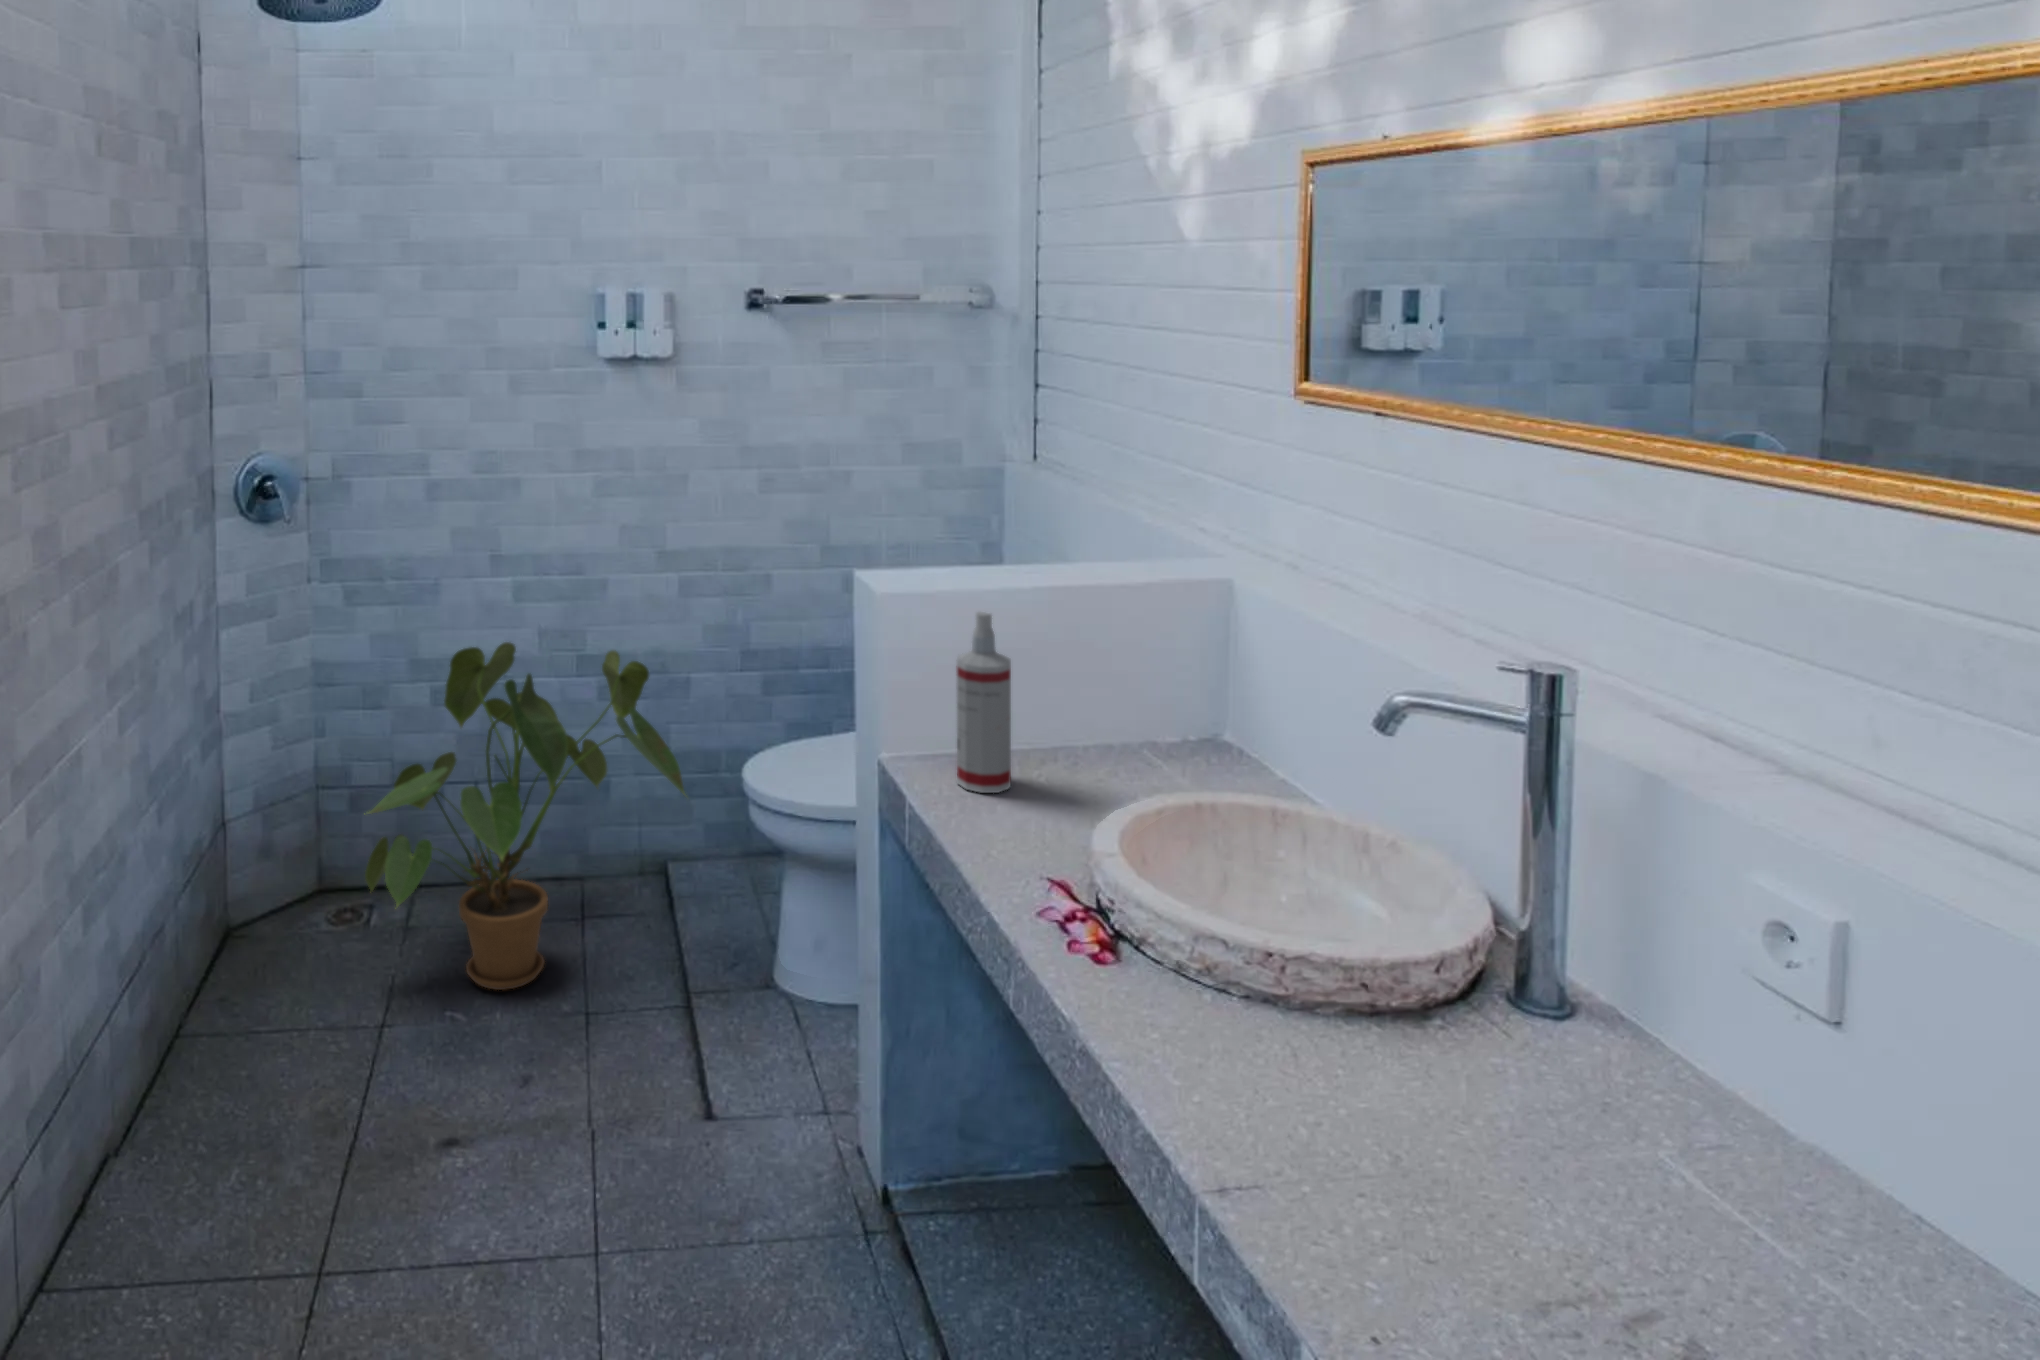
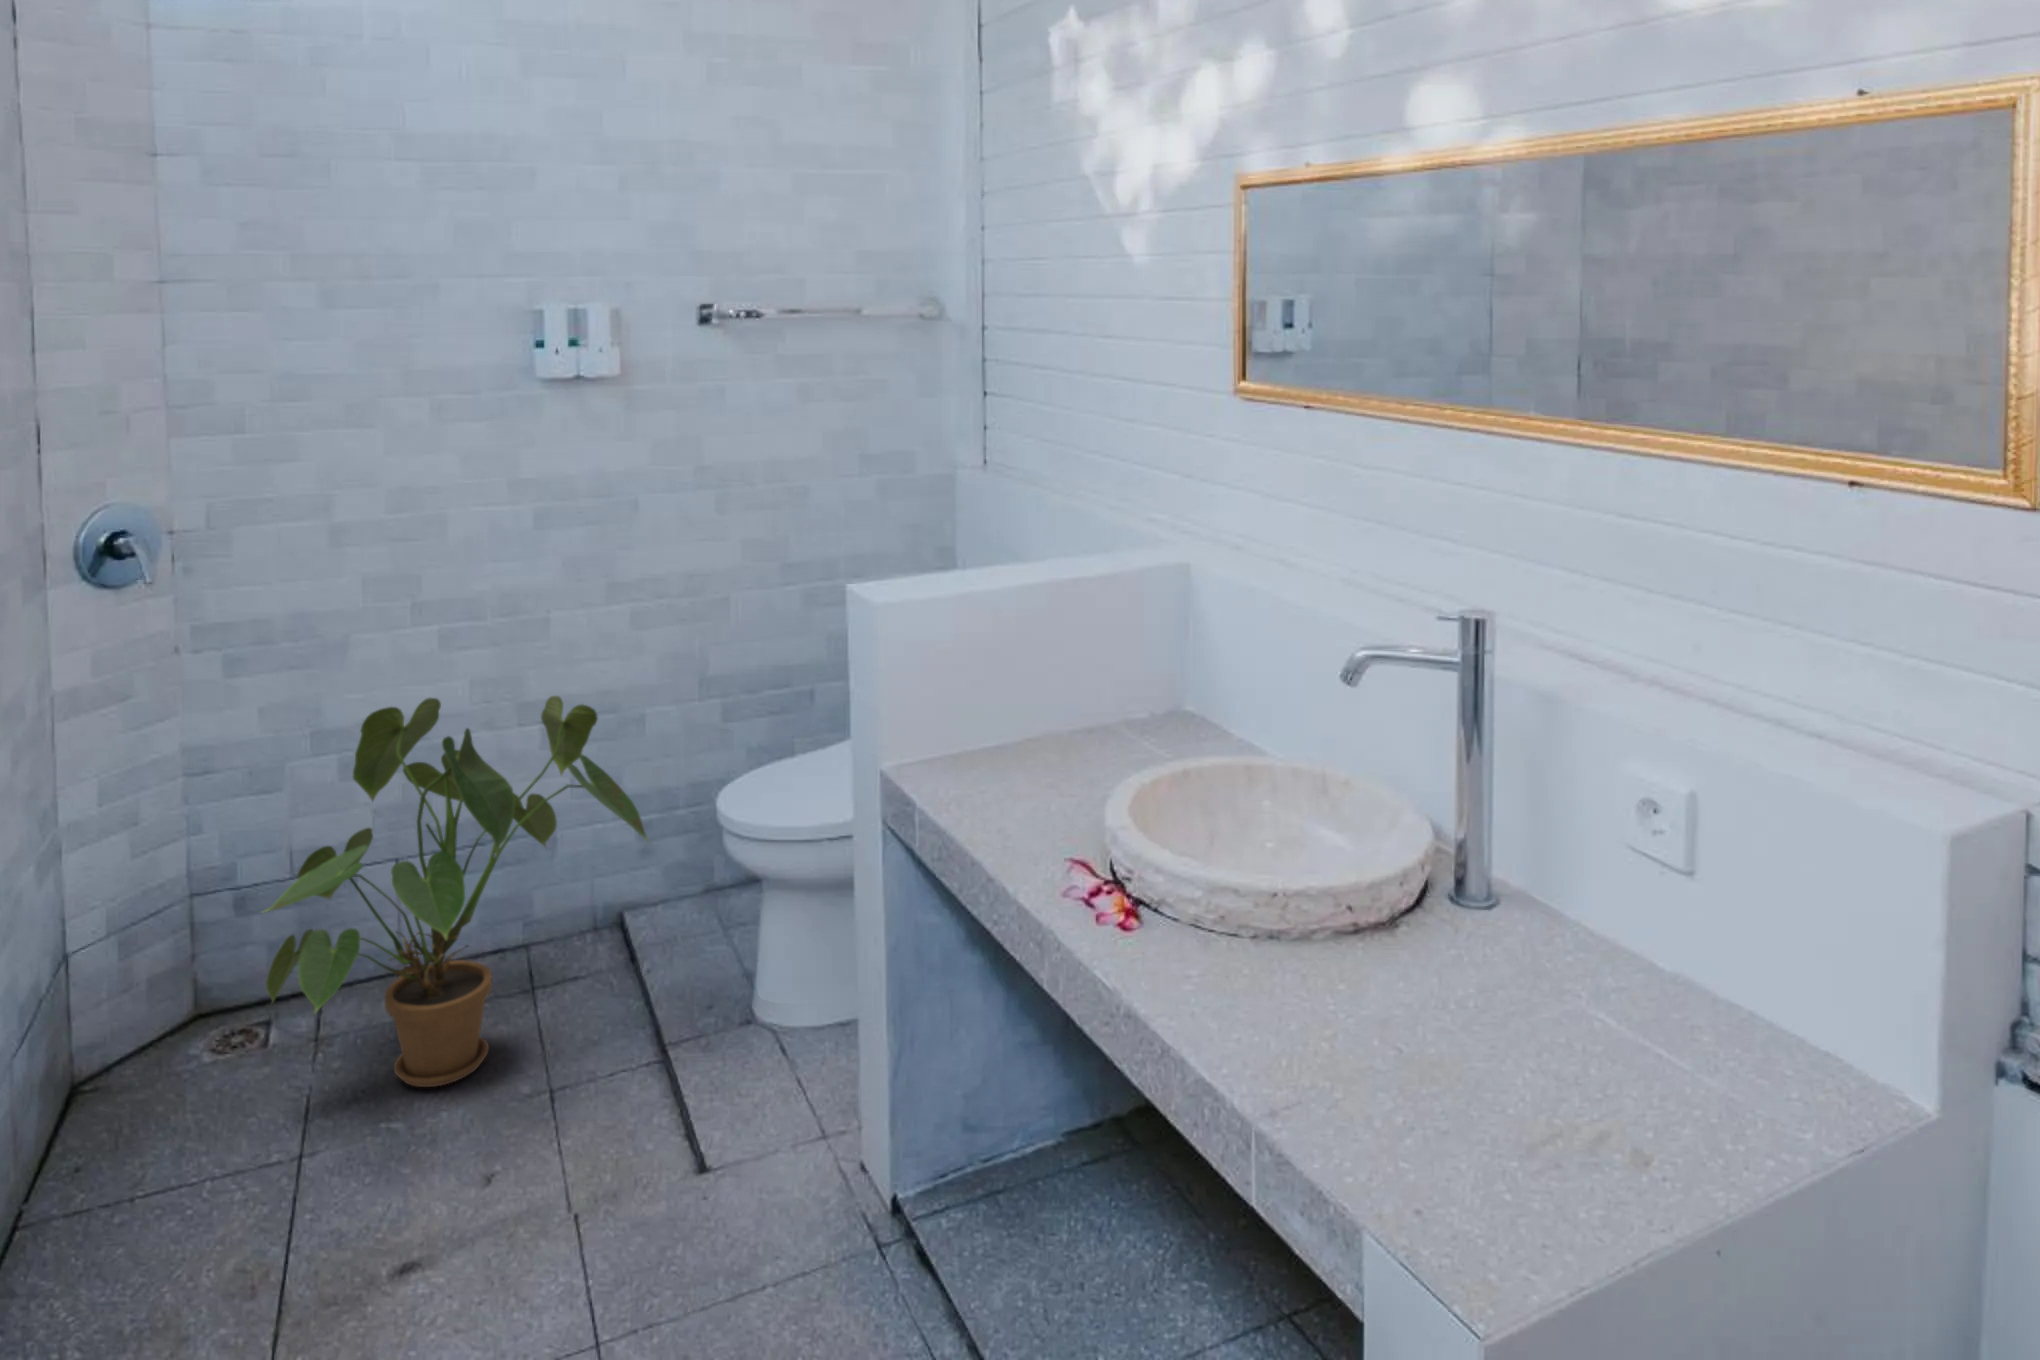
spray bottle: present [957,612,1011,793] -> none [960,613,1012,789]

